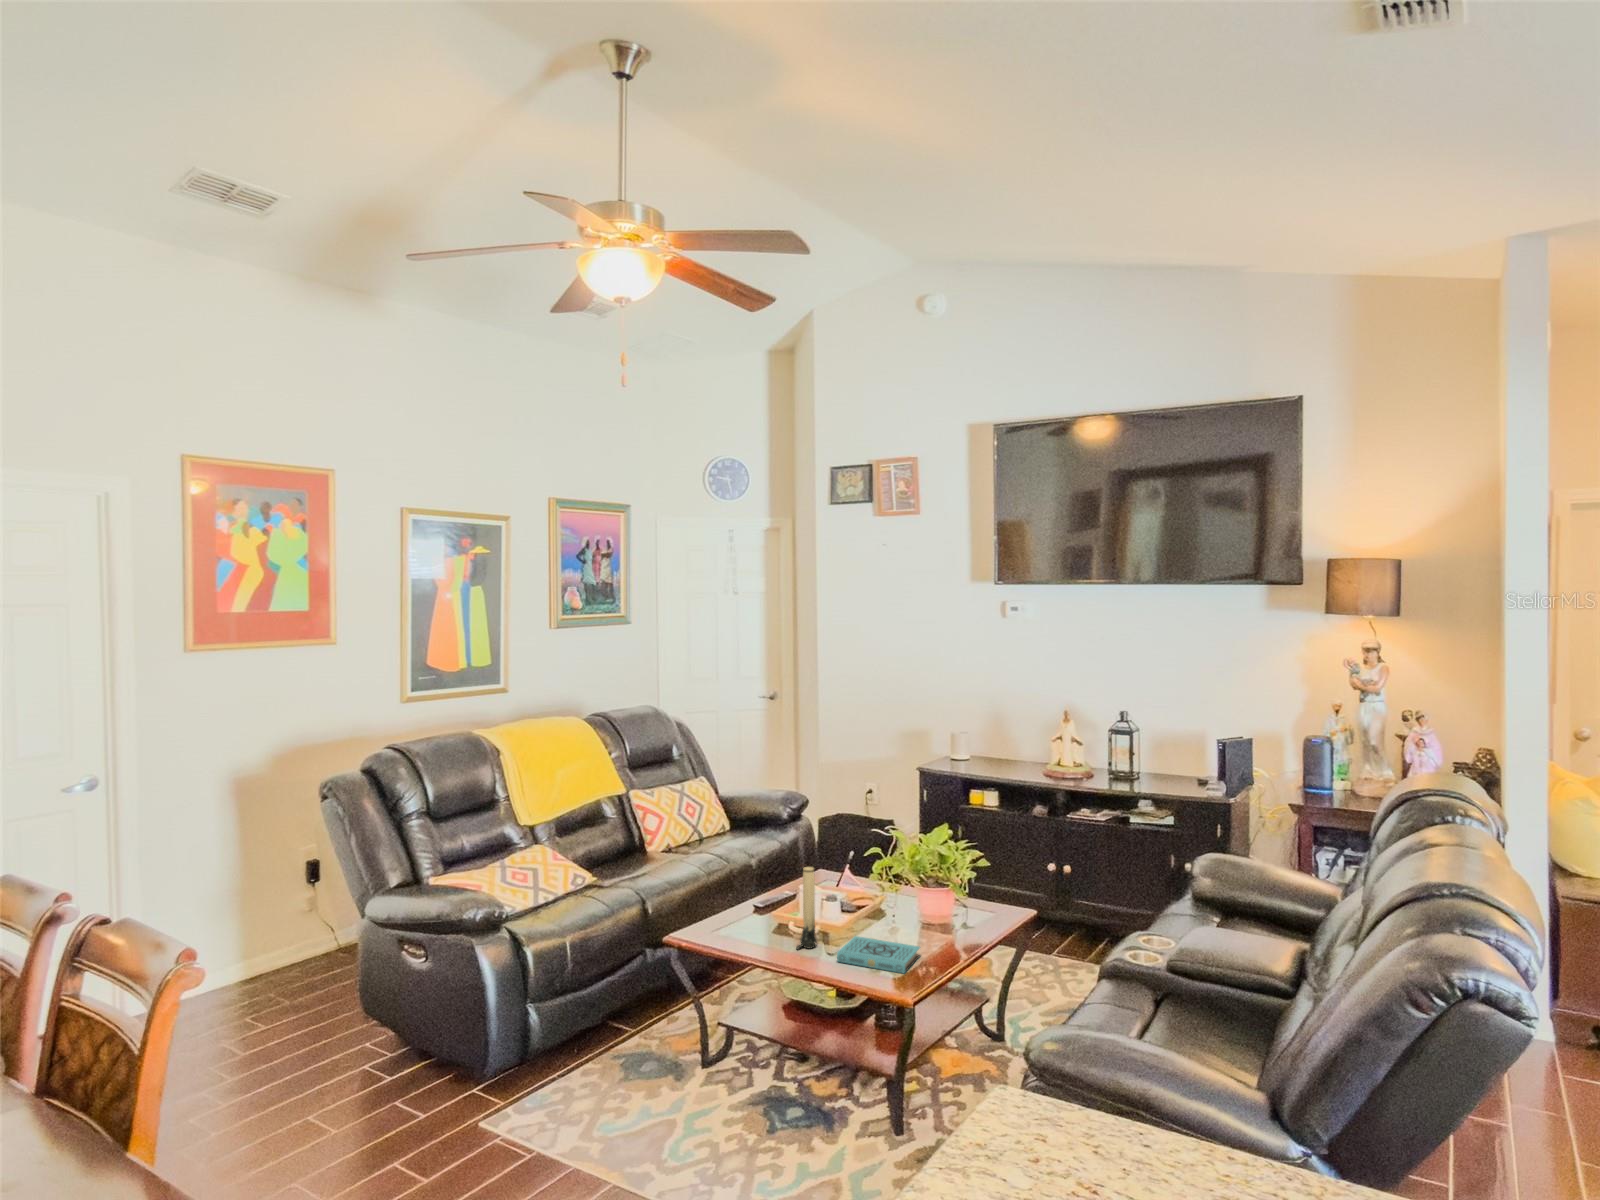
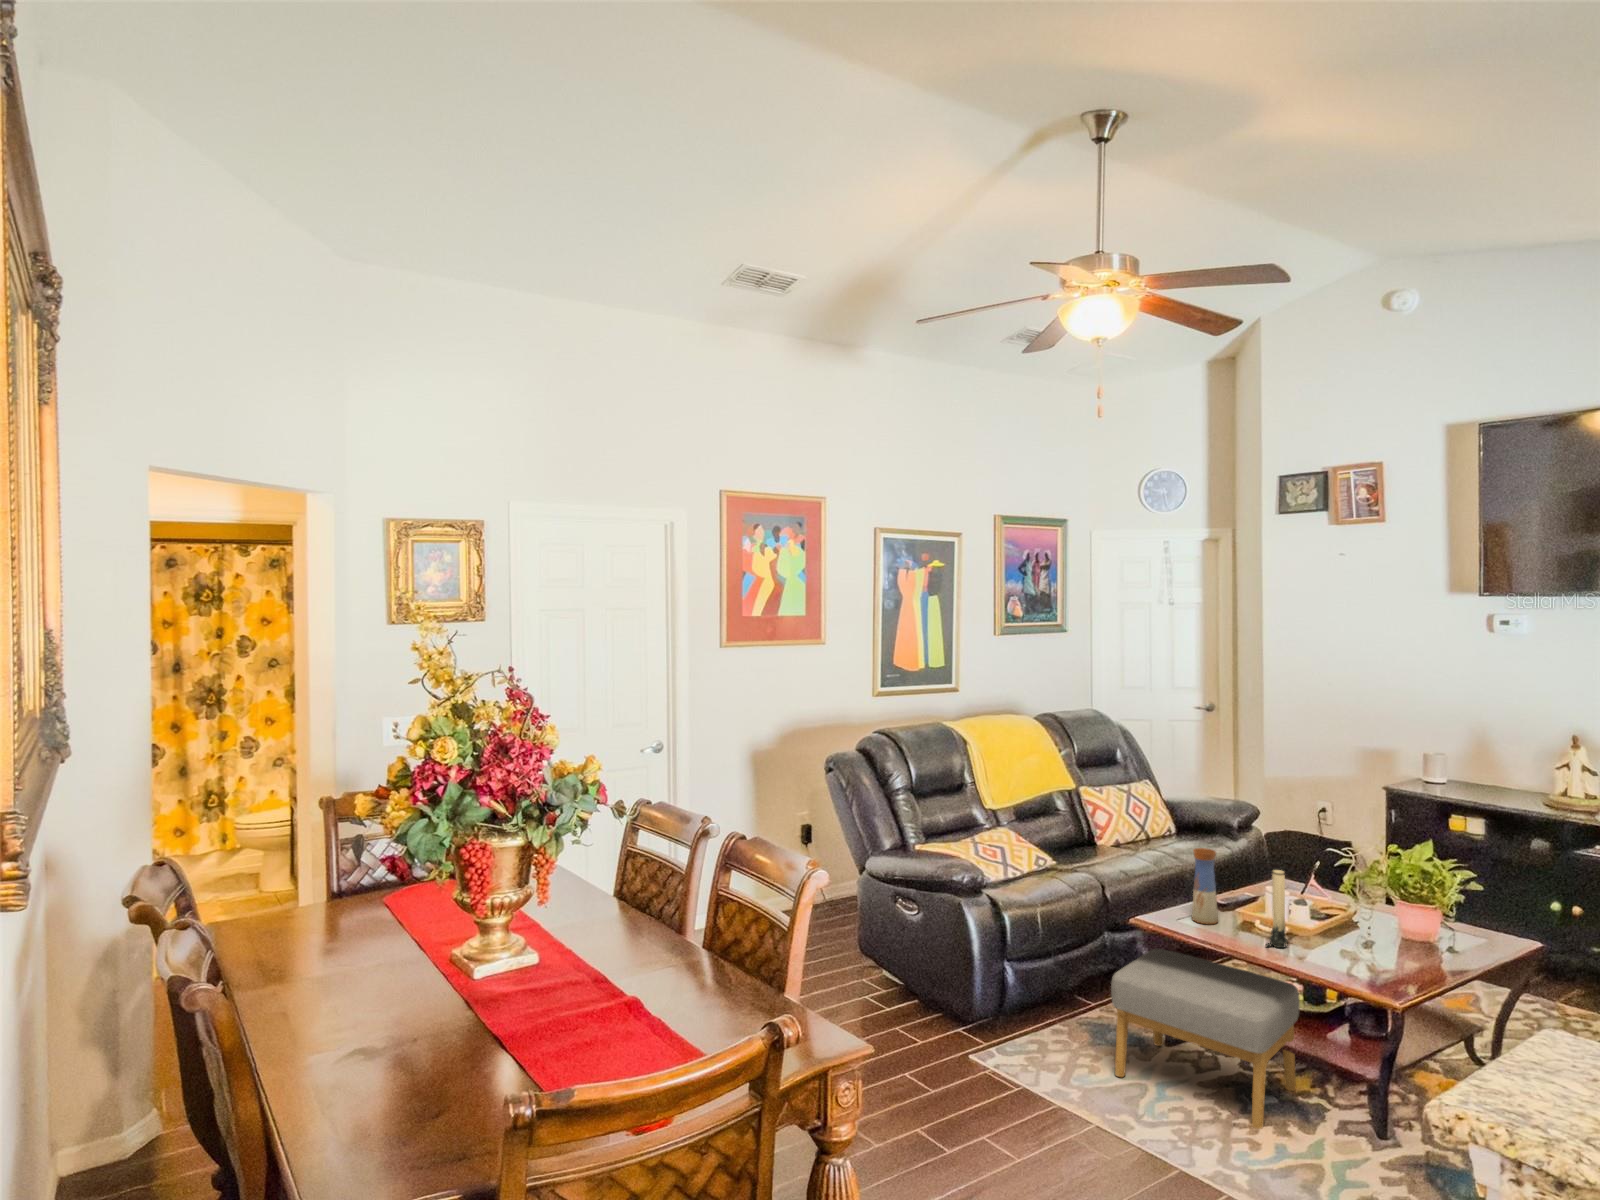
vase: none [728,850,754,932] -> present [1192,848,1218,924]
book: present [837,936,920,973] -> none [1311,943,1405,984]
footstool: none [638,965,827,1150] -> present [1111,949,1300,1129]

